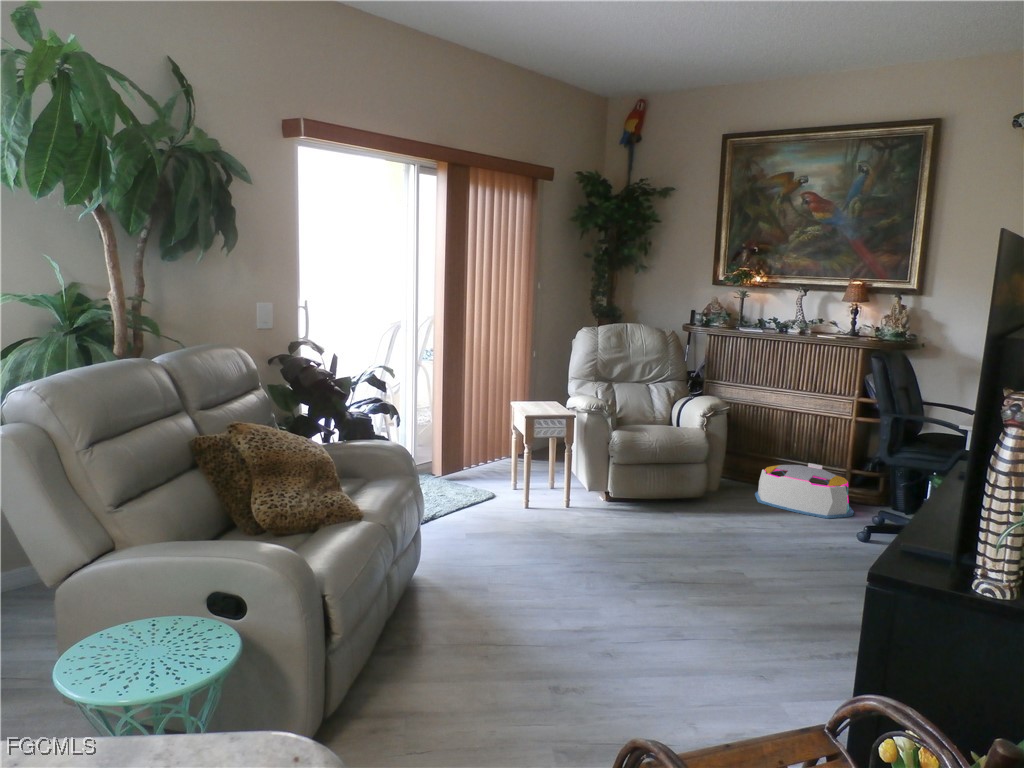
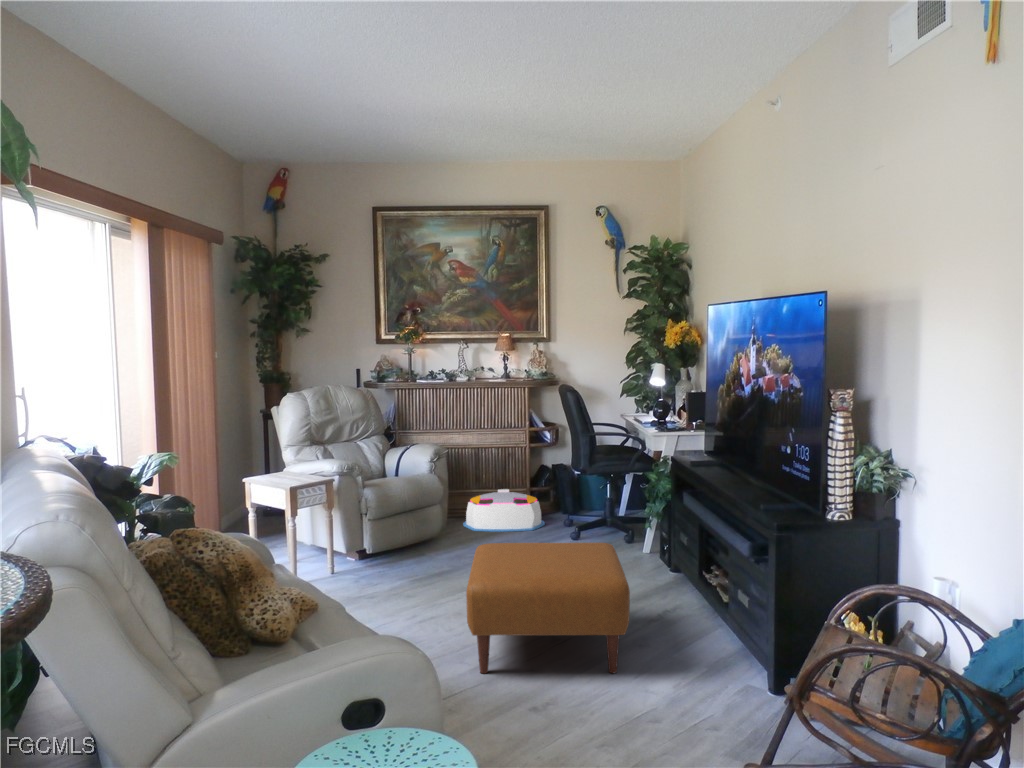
ottoman: none [529,510,776,709] -> present [466,543,630,673]

